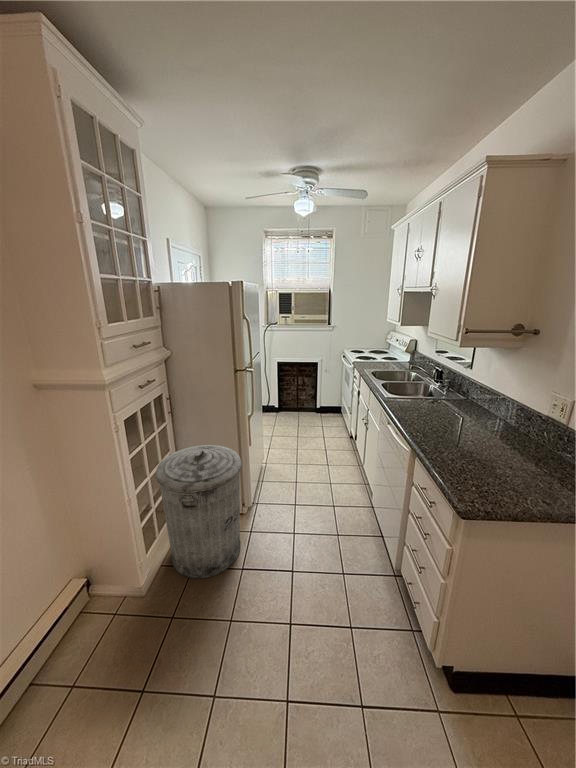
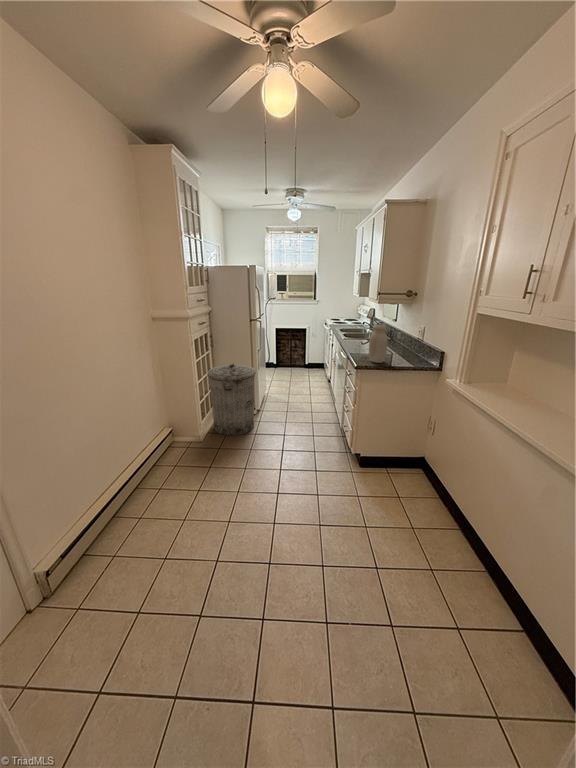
jar: none [471,408,523,492] -> present [369,324,387,363]

